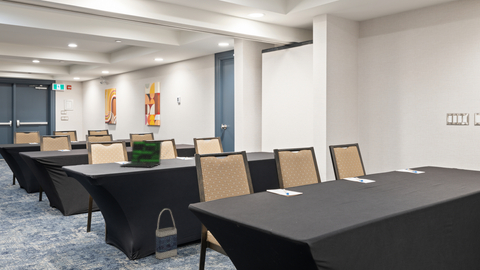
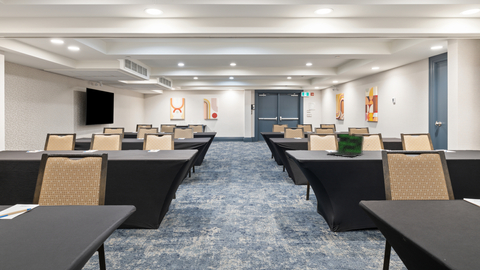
bag: present [156,209,177,259] -> none [354,194,374,237]

